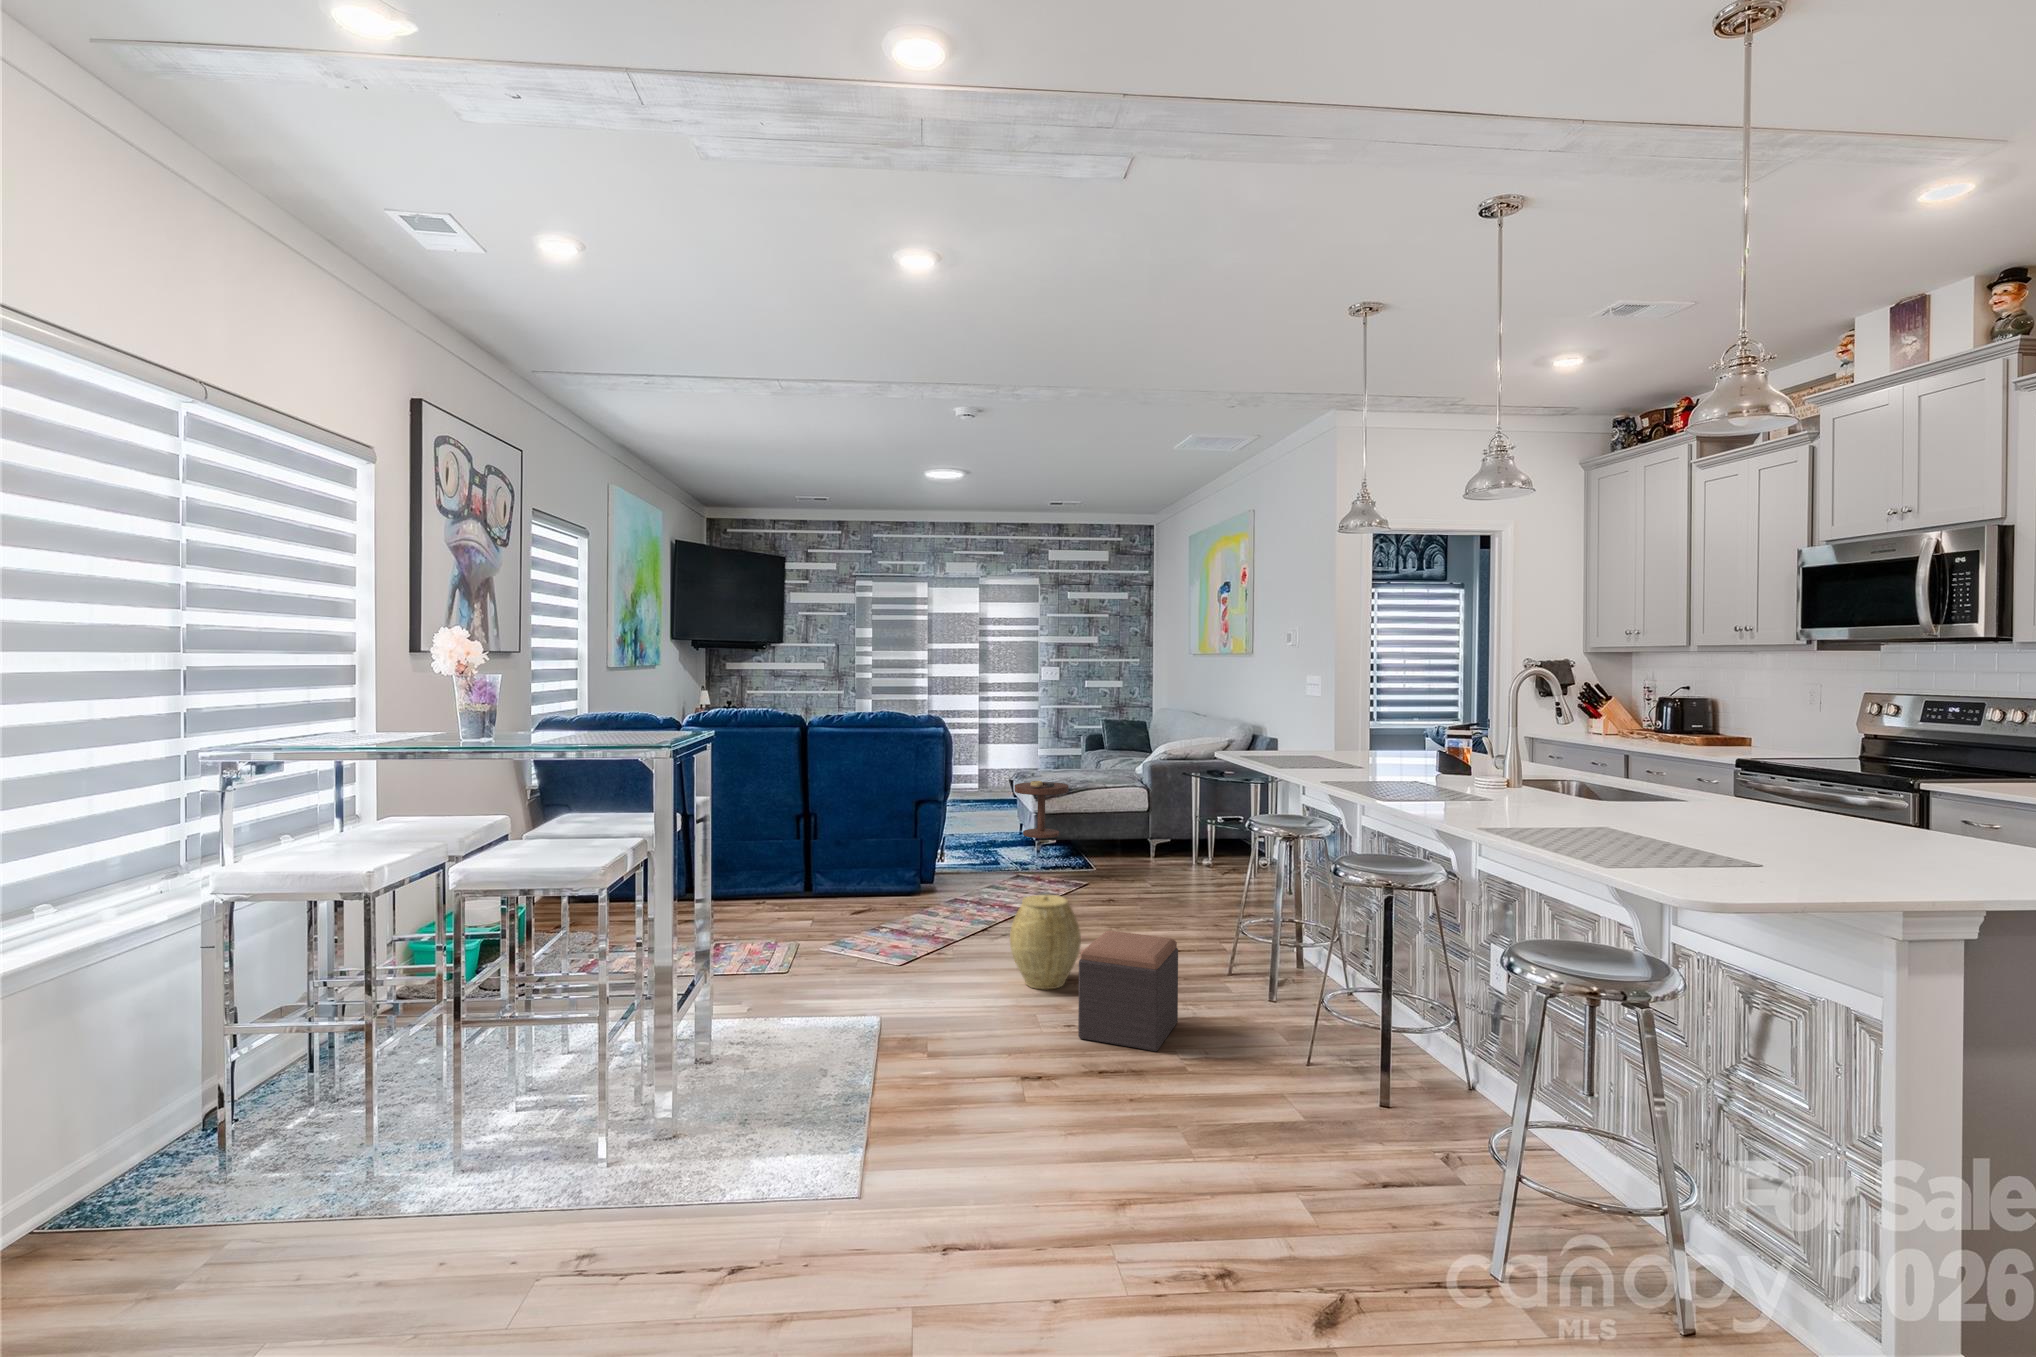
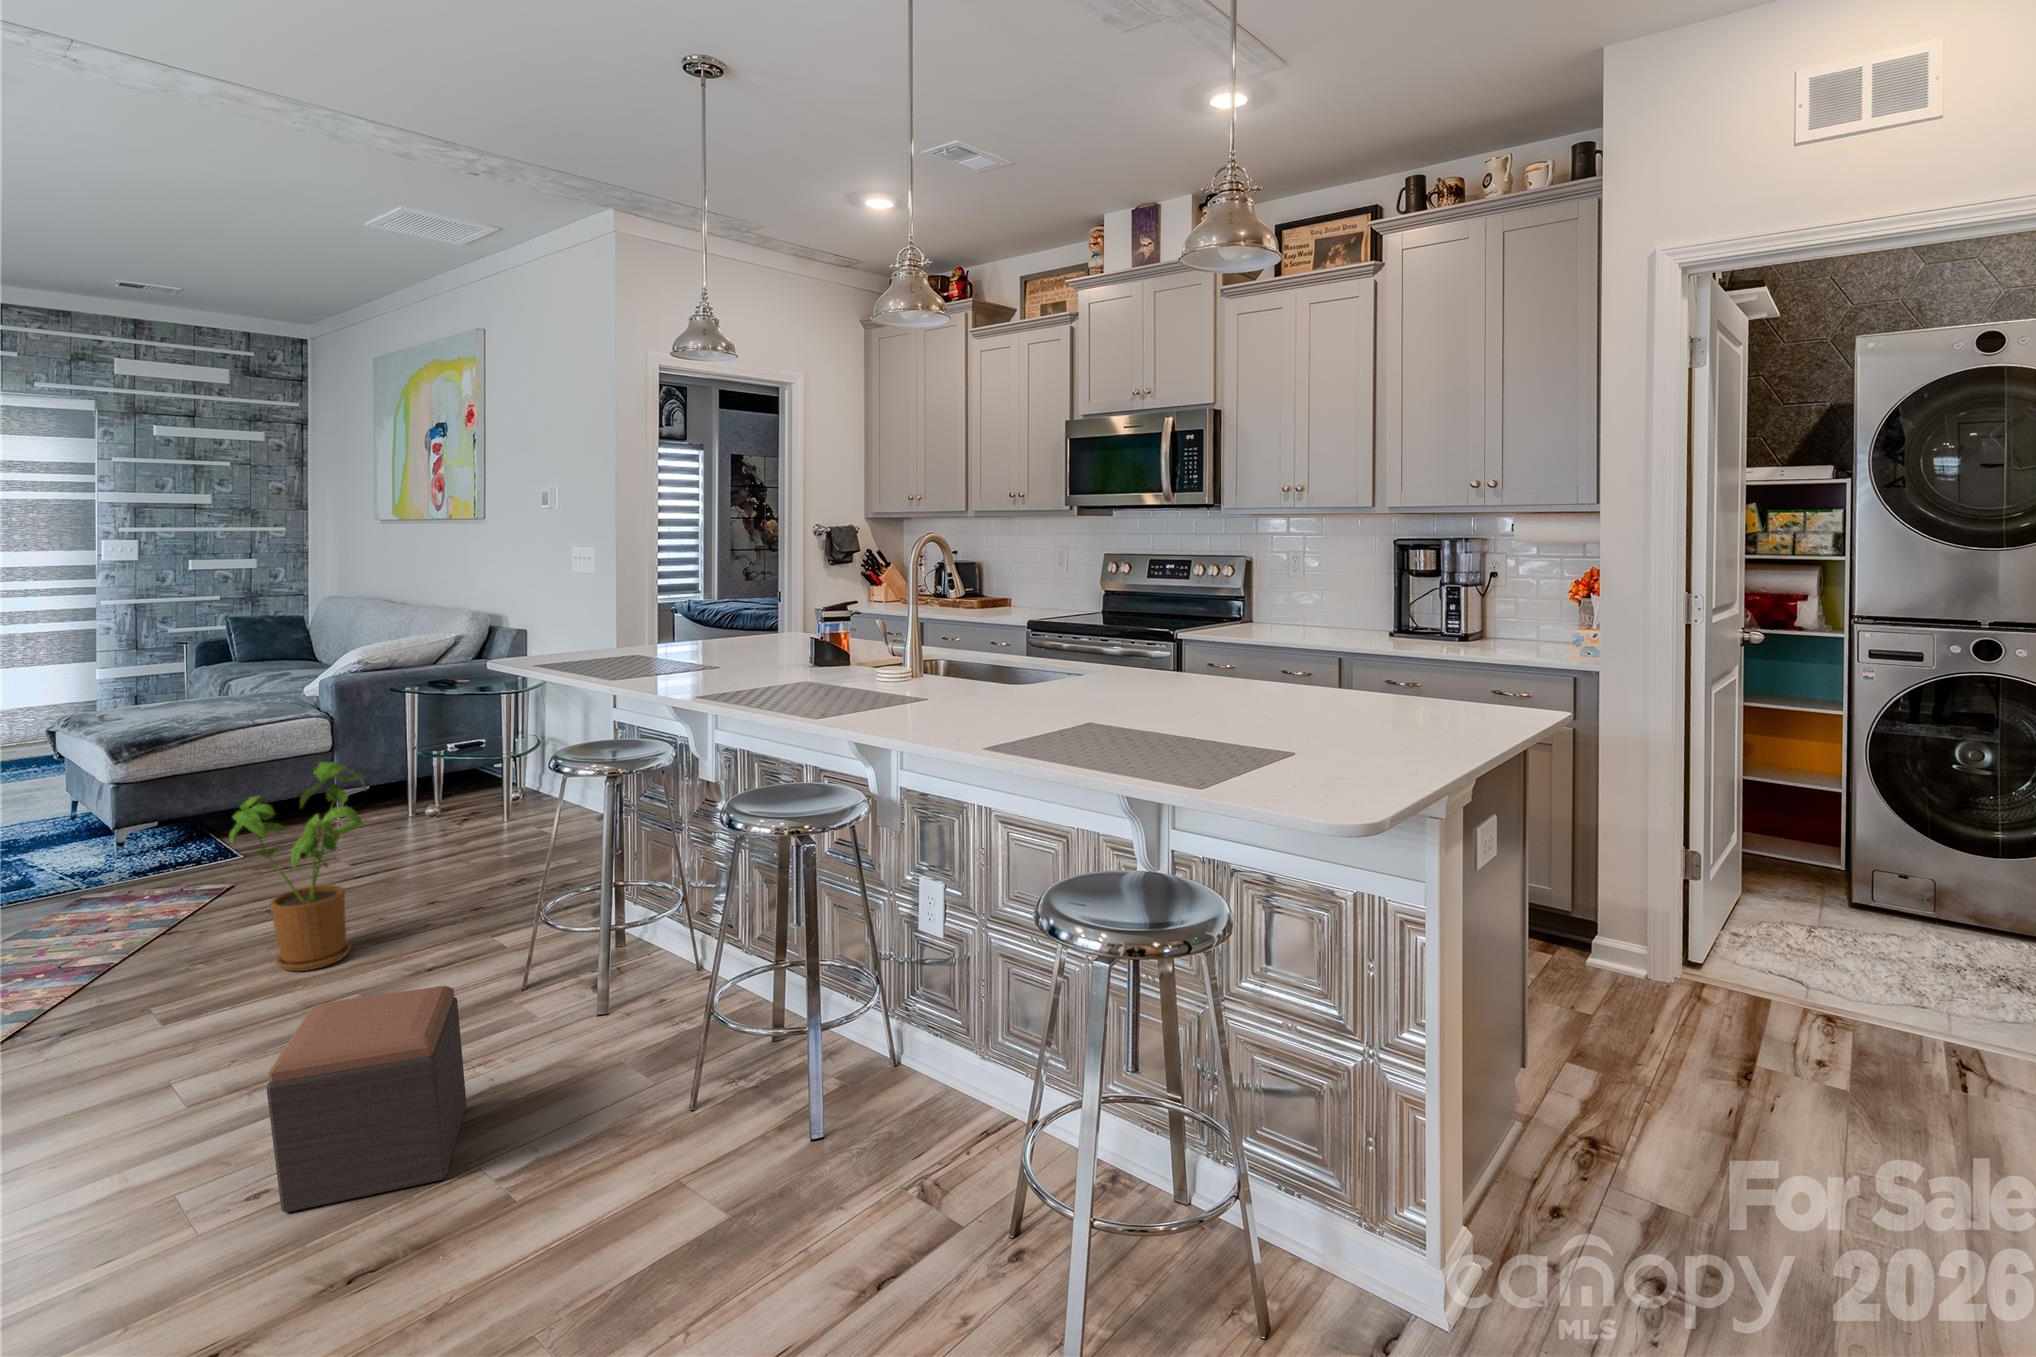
side table: present [1015,781,1069,838] -> none [51,736,177,906]
house plant: none [1085,804,1156,935] -> present [230,762,367,971]
woven basket: present [1010,895,1081,990] -> none [85,957,254,1135]

